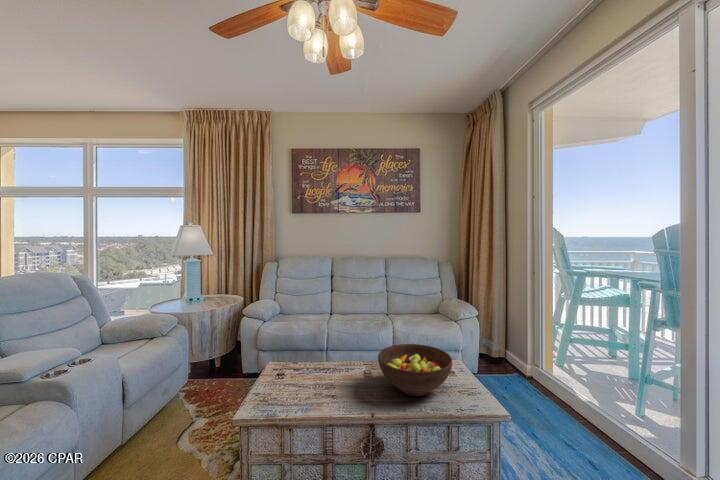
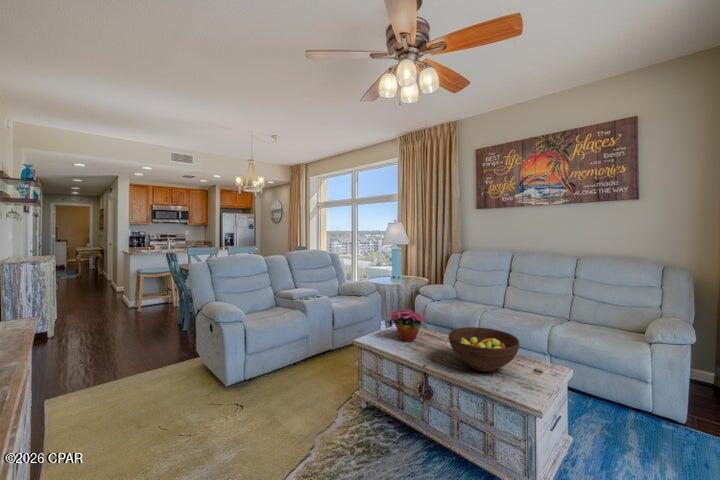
flower arrangement: none [271,342,333,389] -> present [389,309,426,342]

